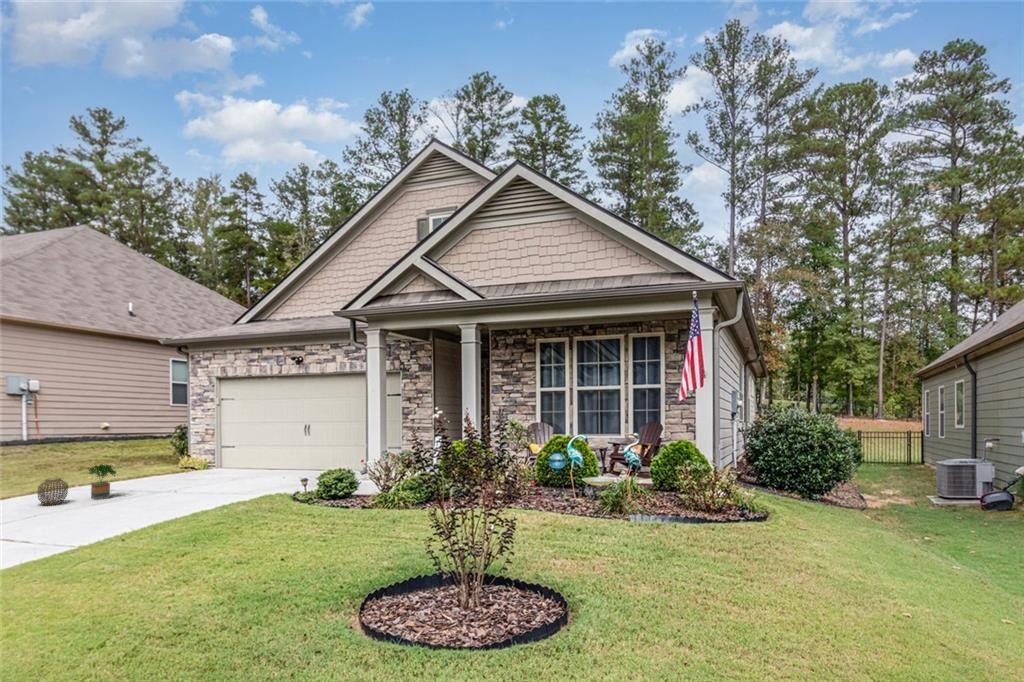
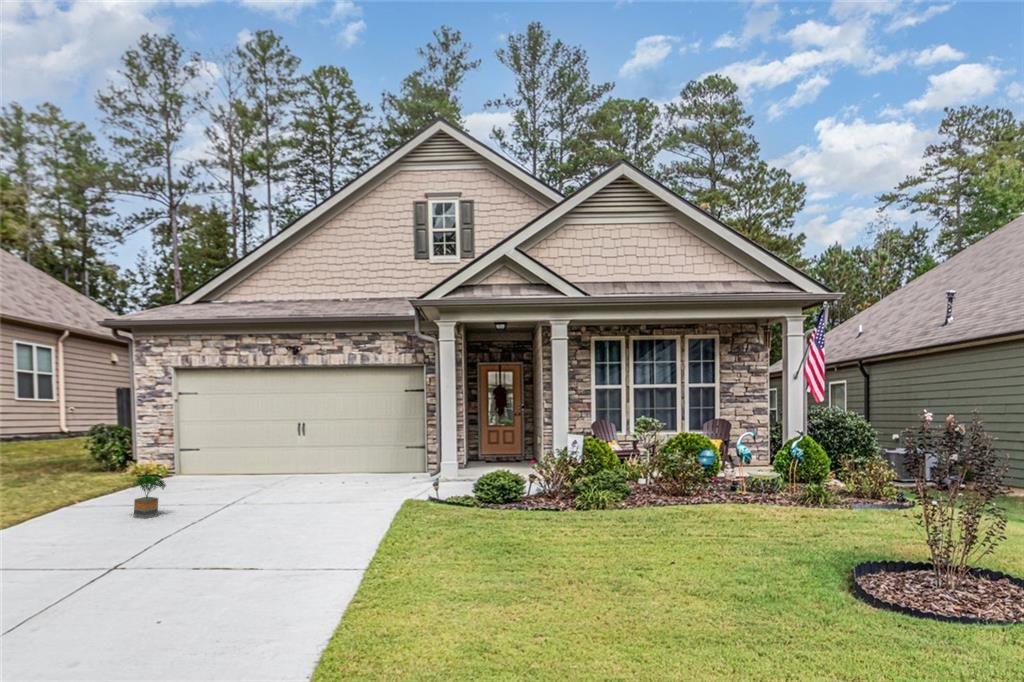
woven basket: present [37,478,68,505] -> none [85,493,120,527]

